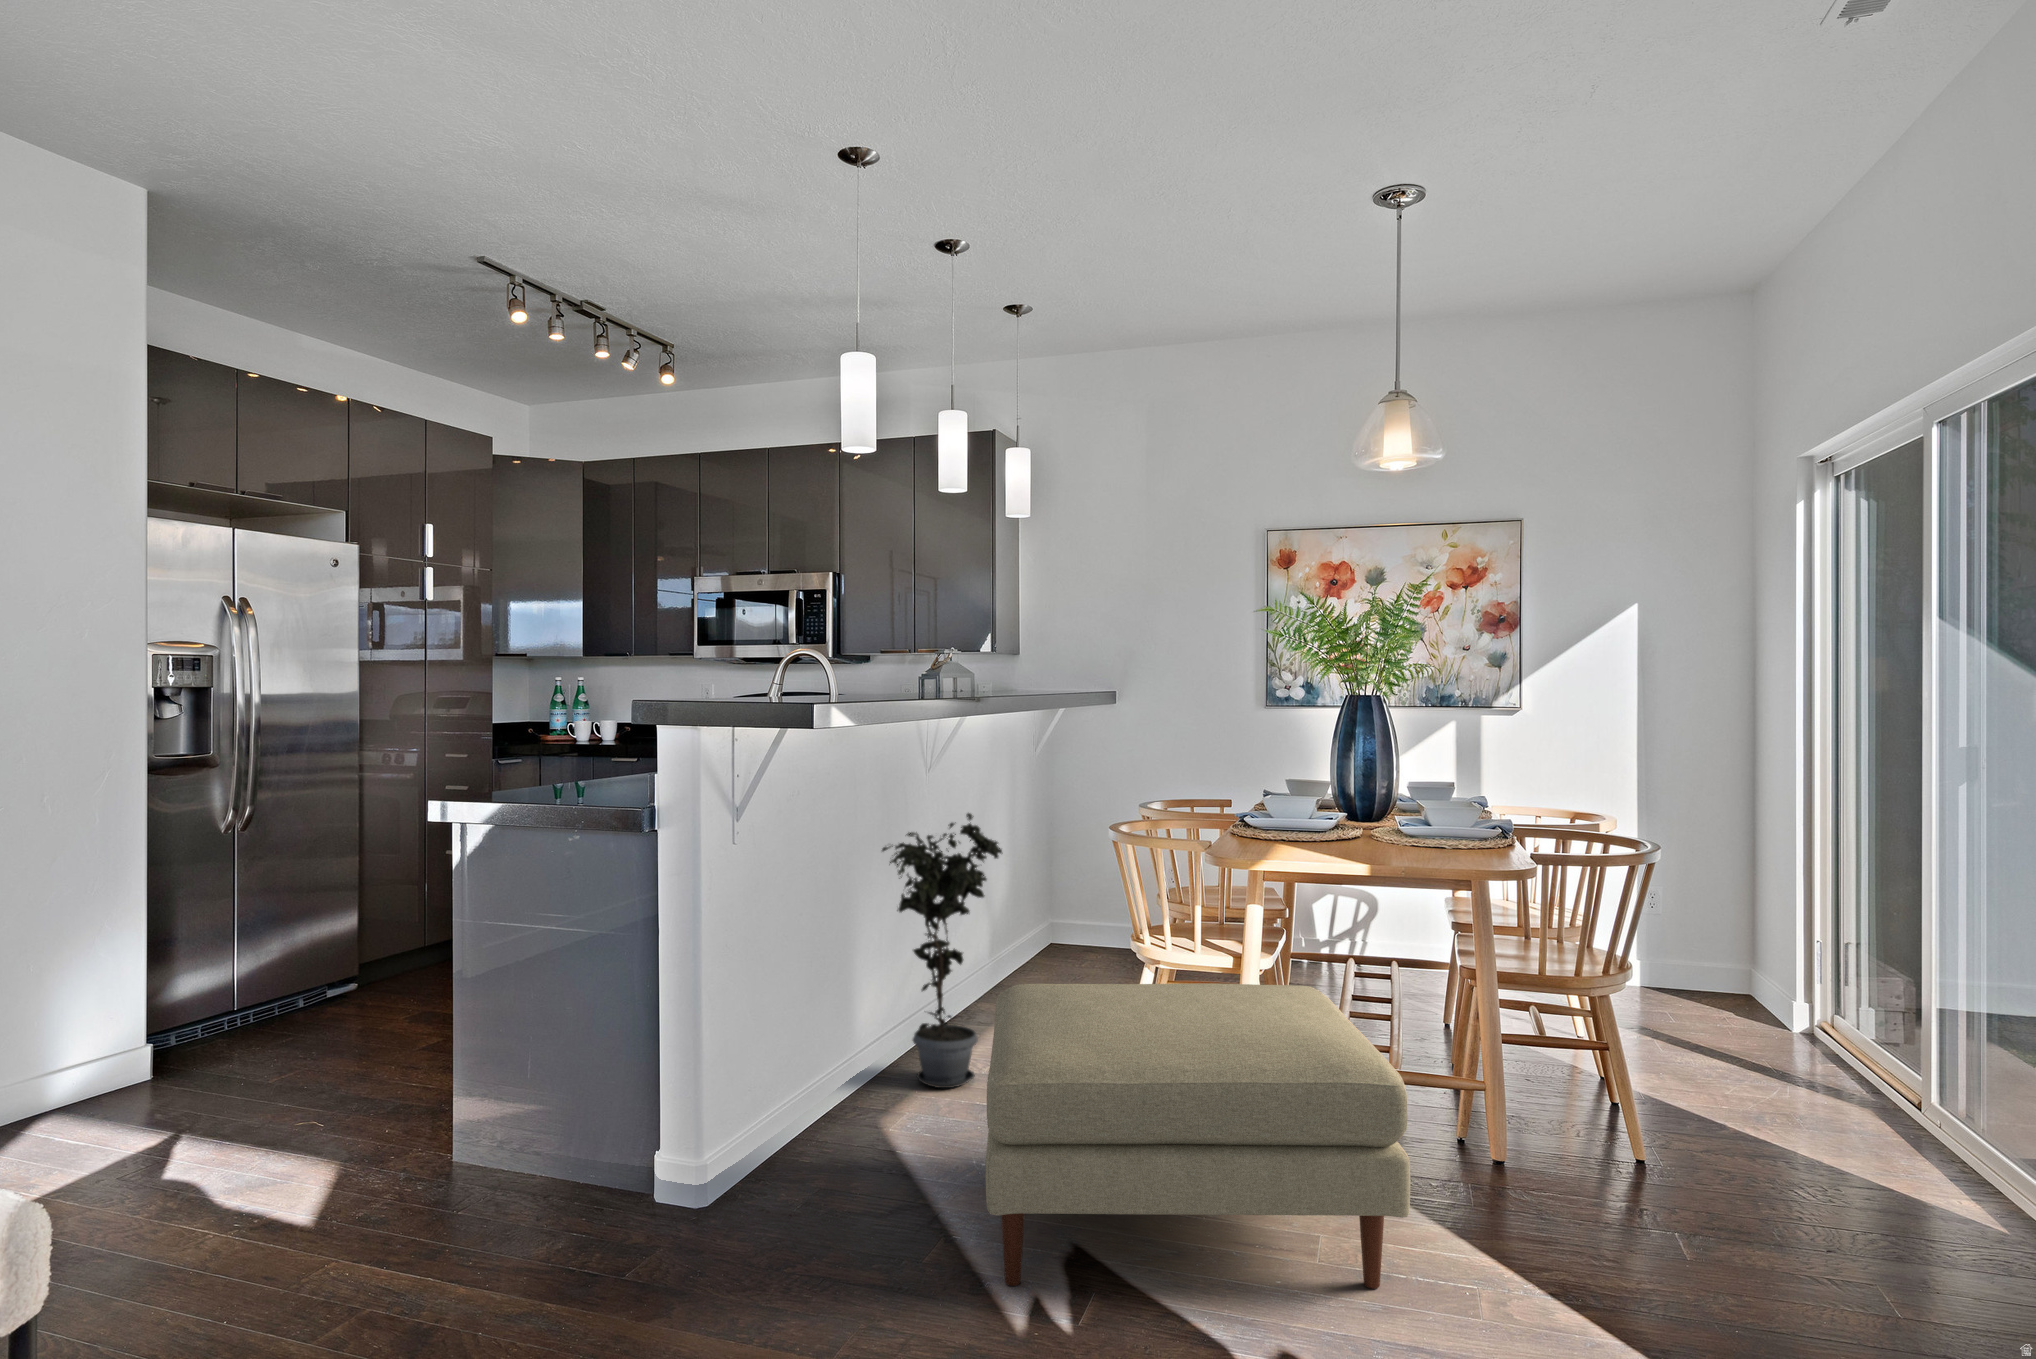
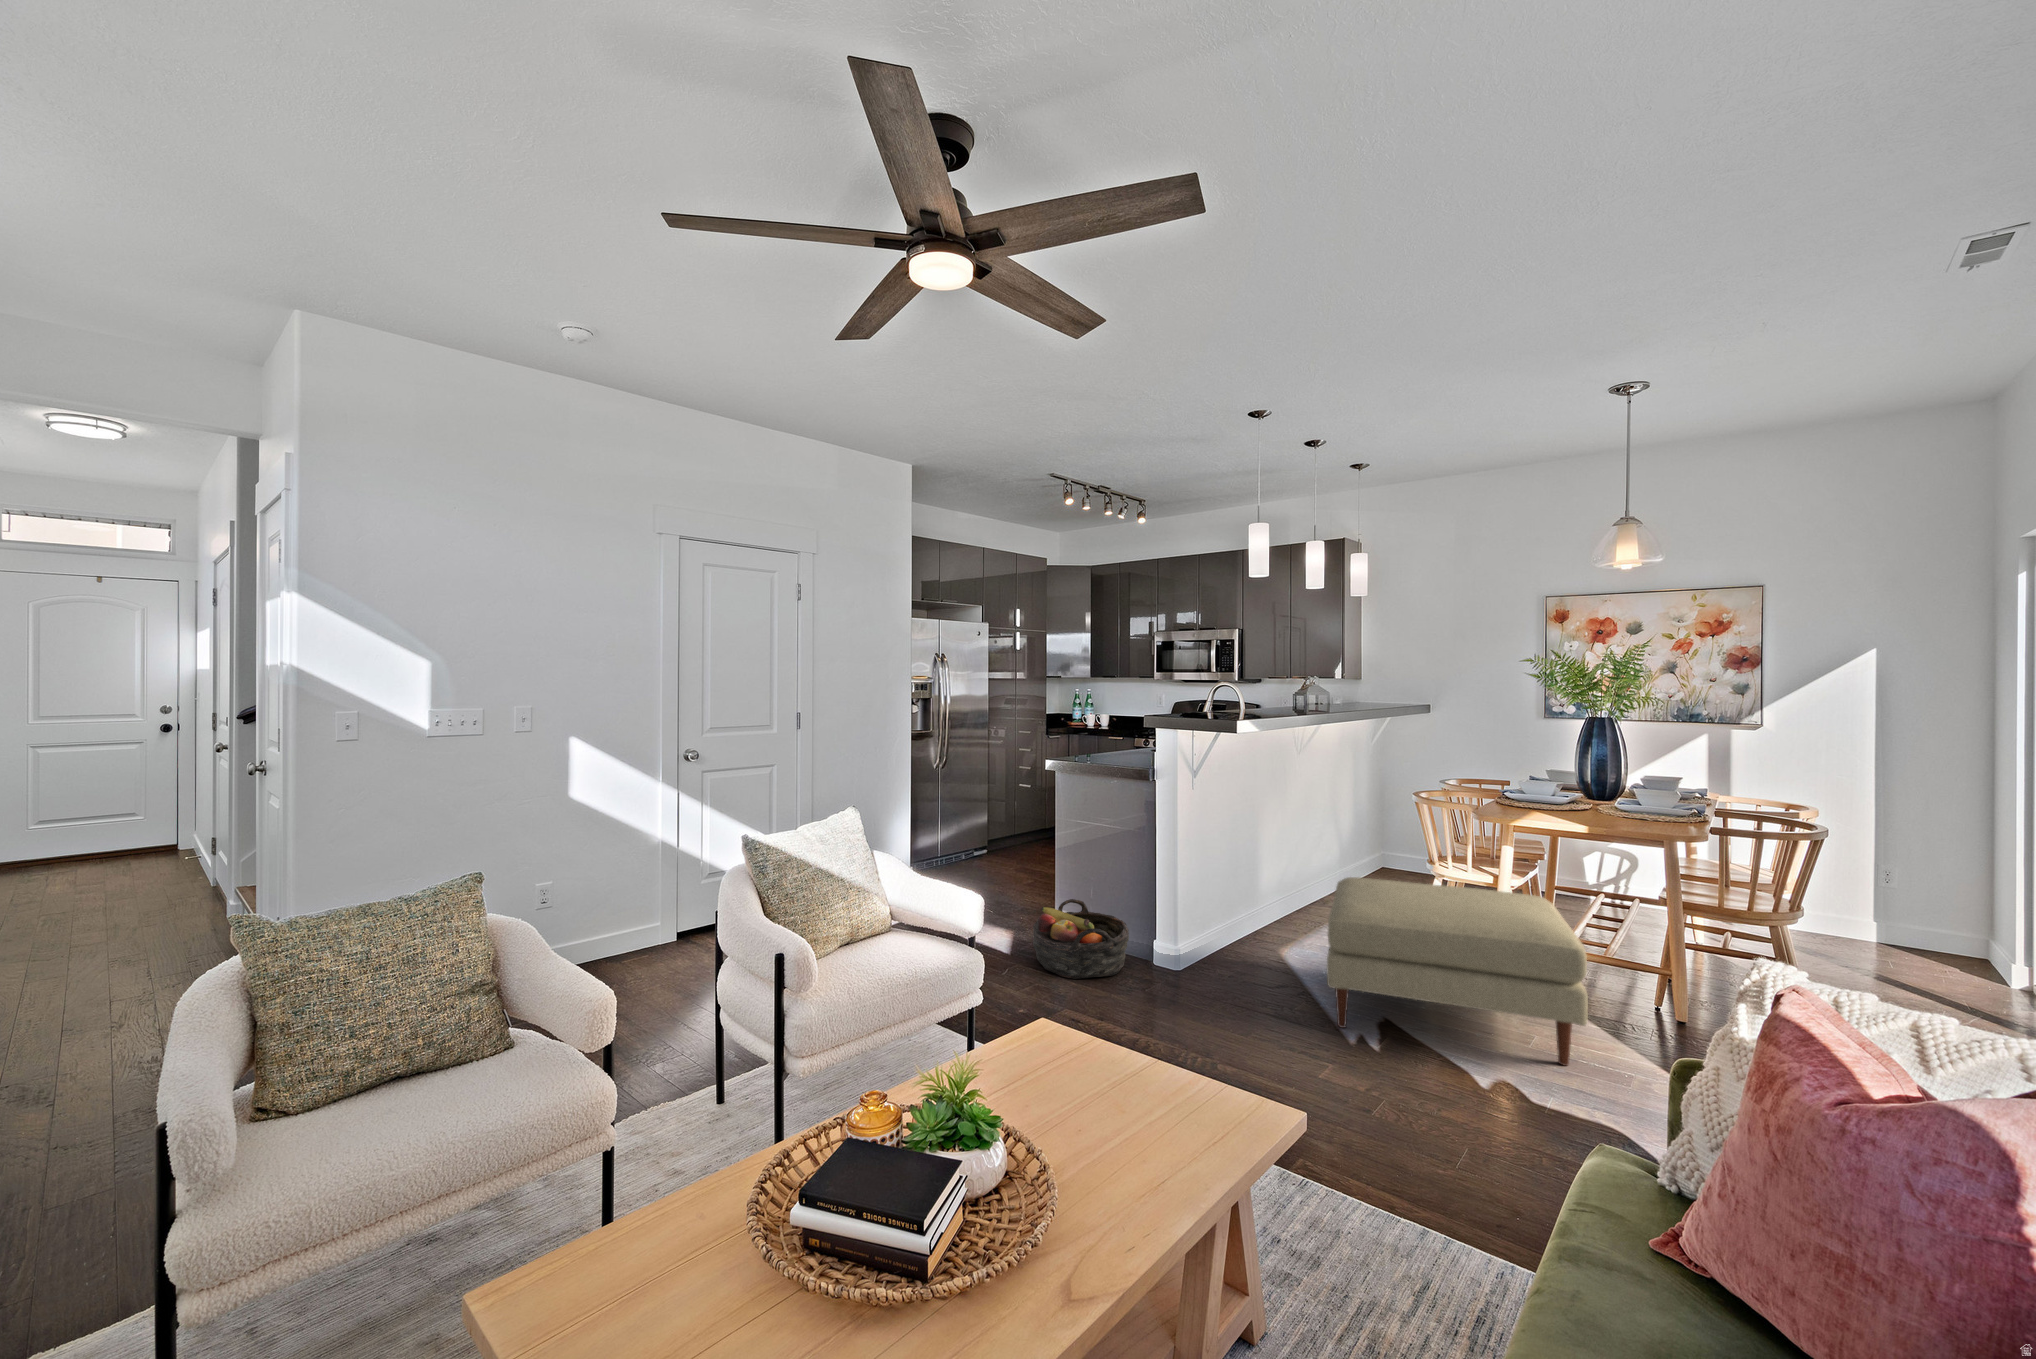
potted plant: present [882,813,1002,1088] -> none [1270,779,1345,936]
basket: none [382,1088,603,1273] -> present [1033,899,1129,979]

